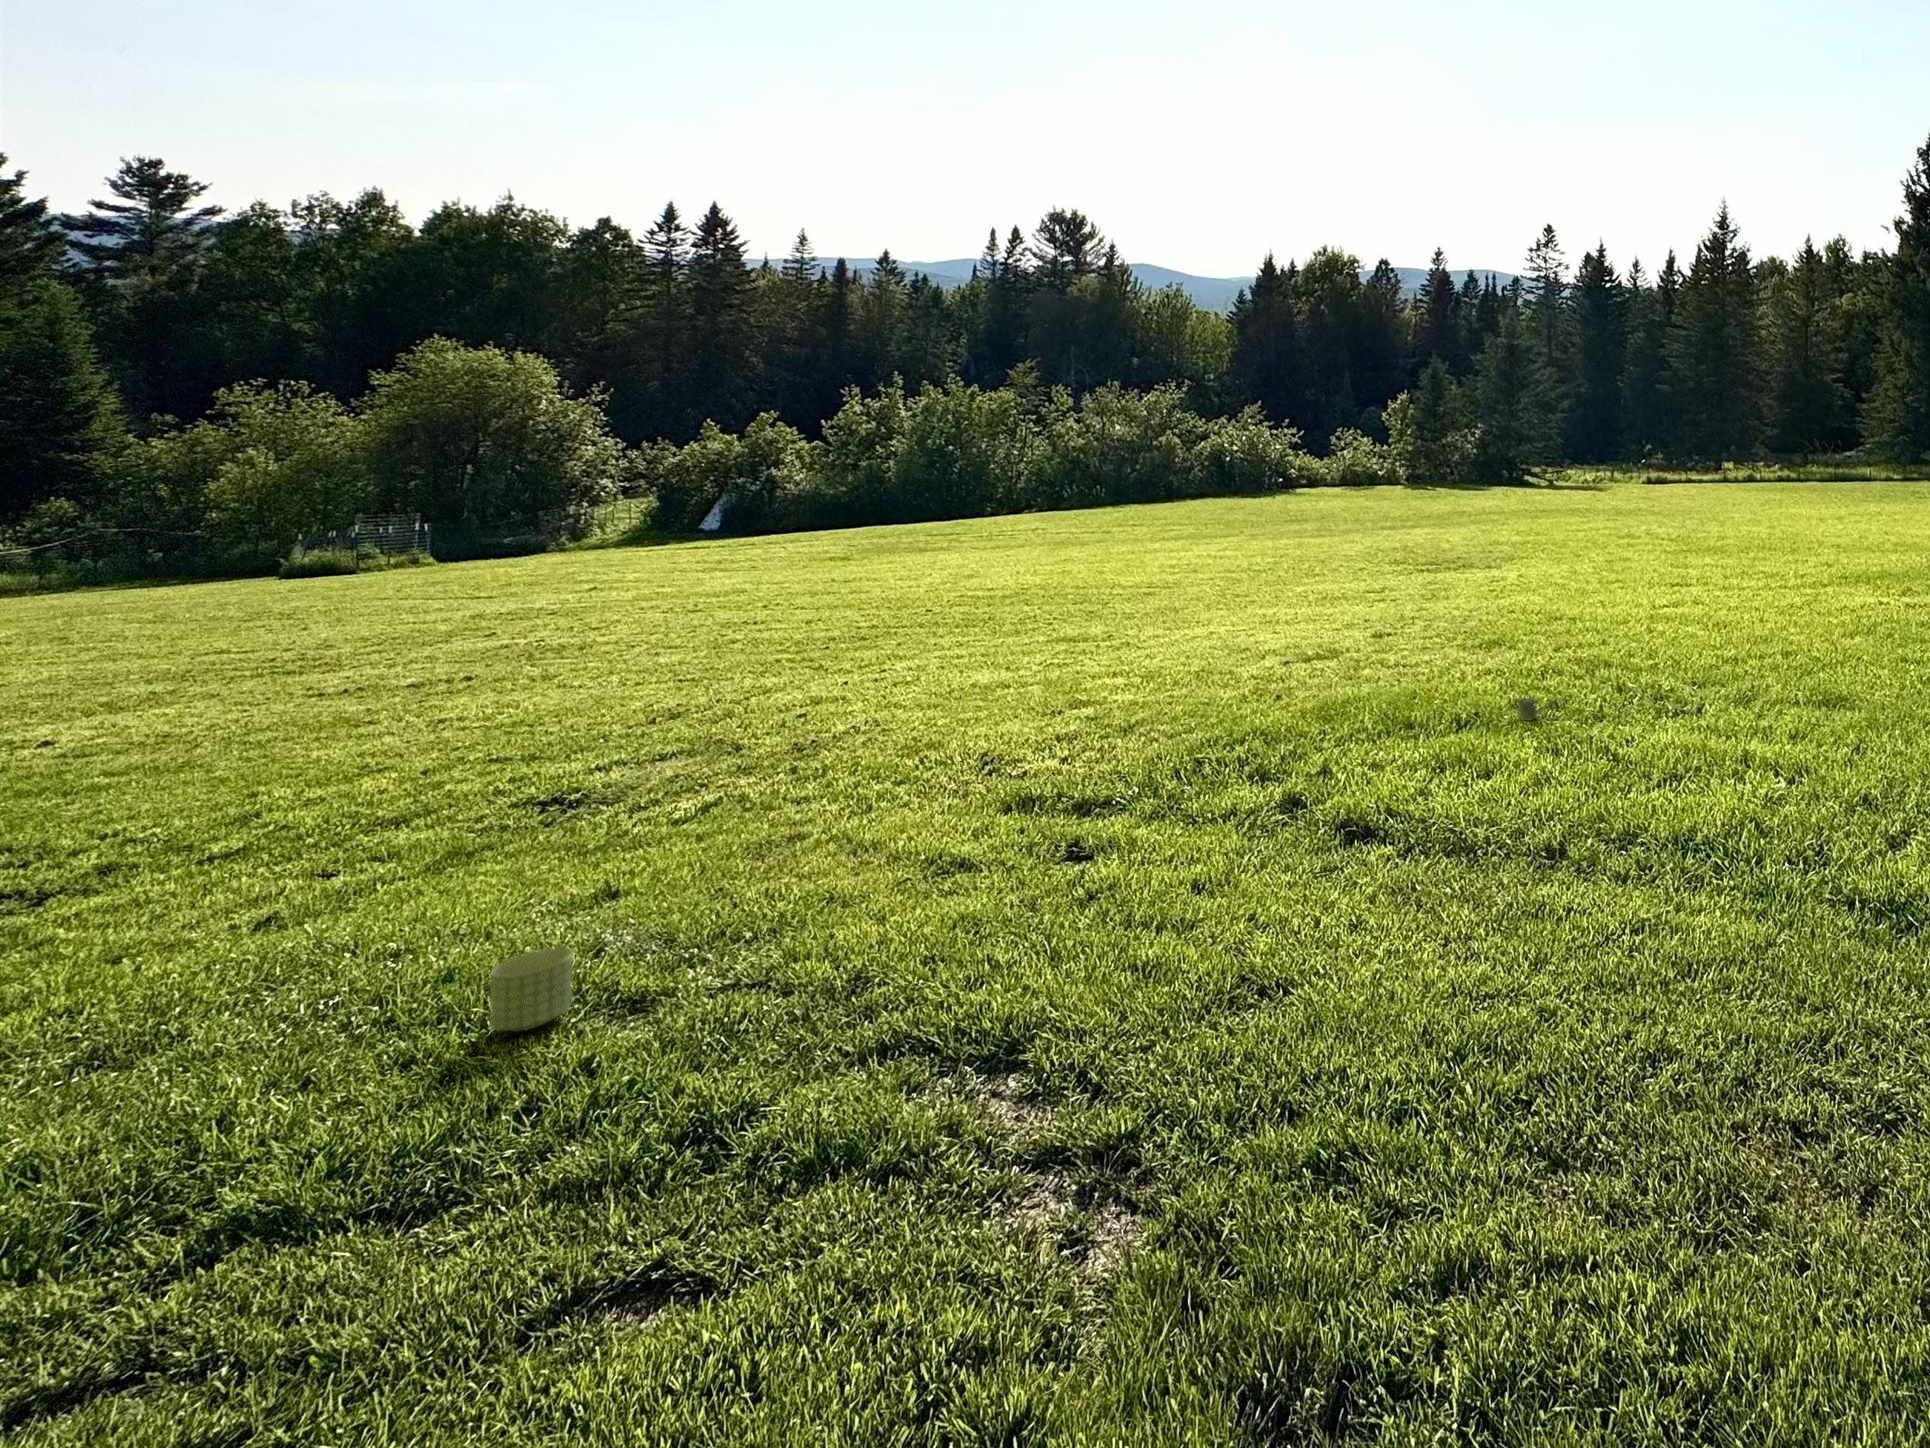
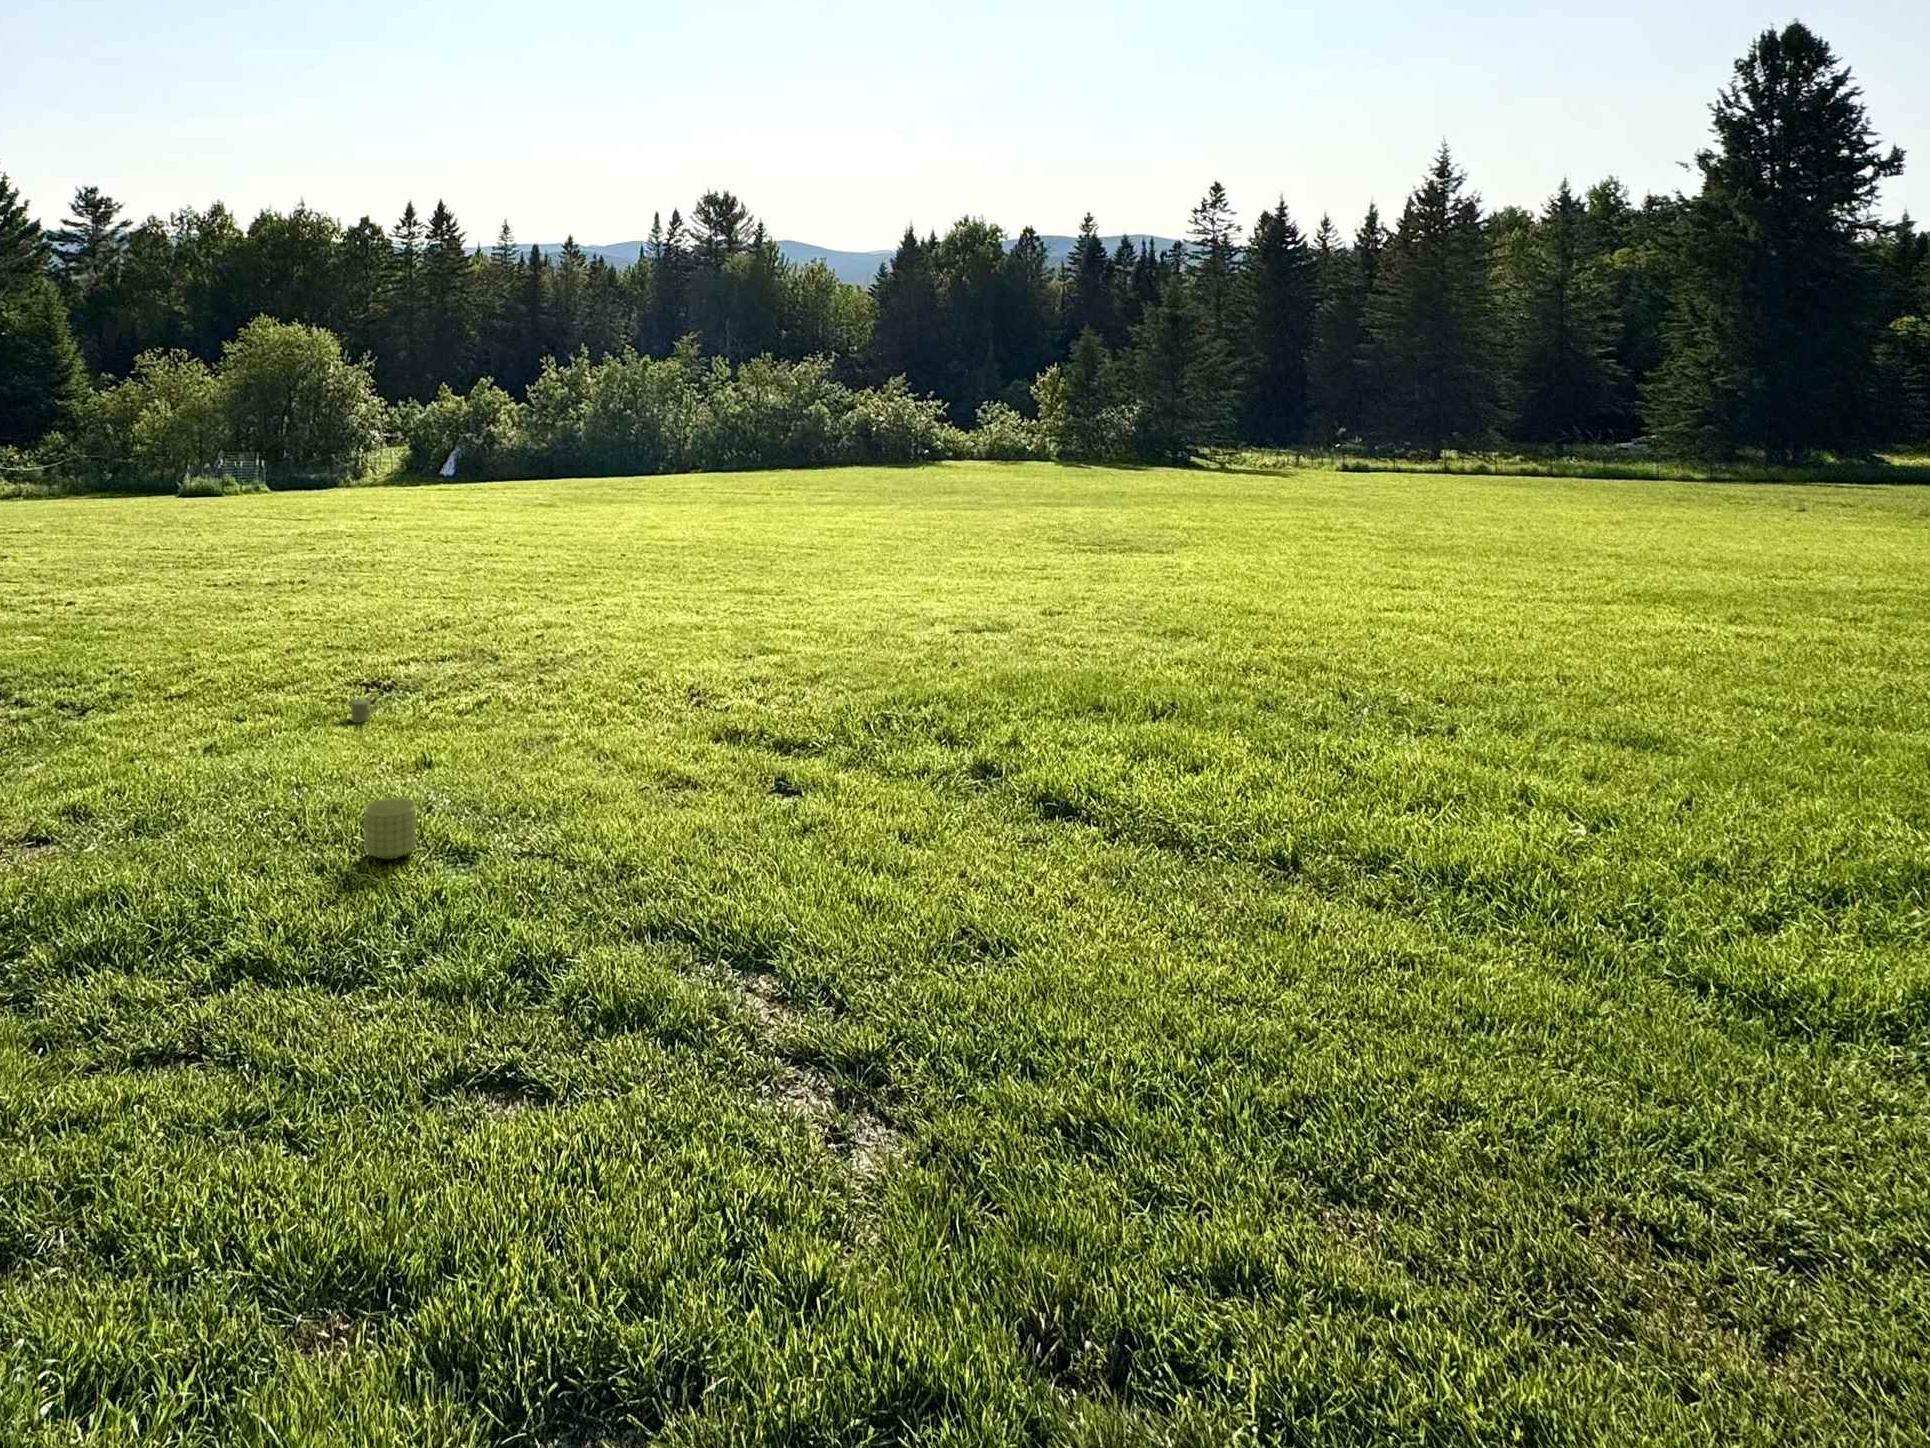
watering can: present [1511,698,1555,721] -> present [350,698,378,723]

